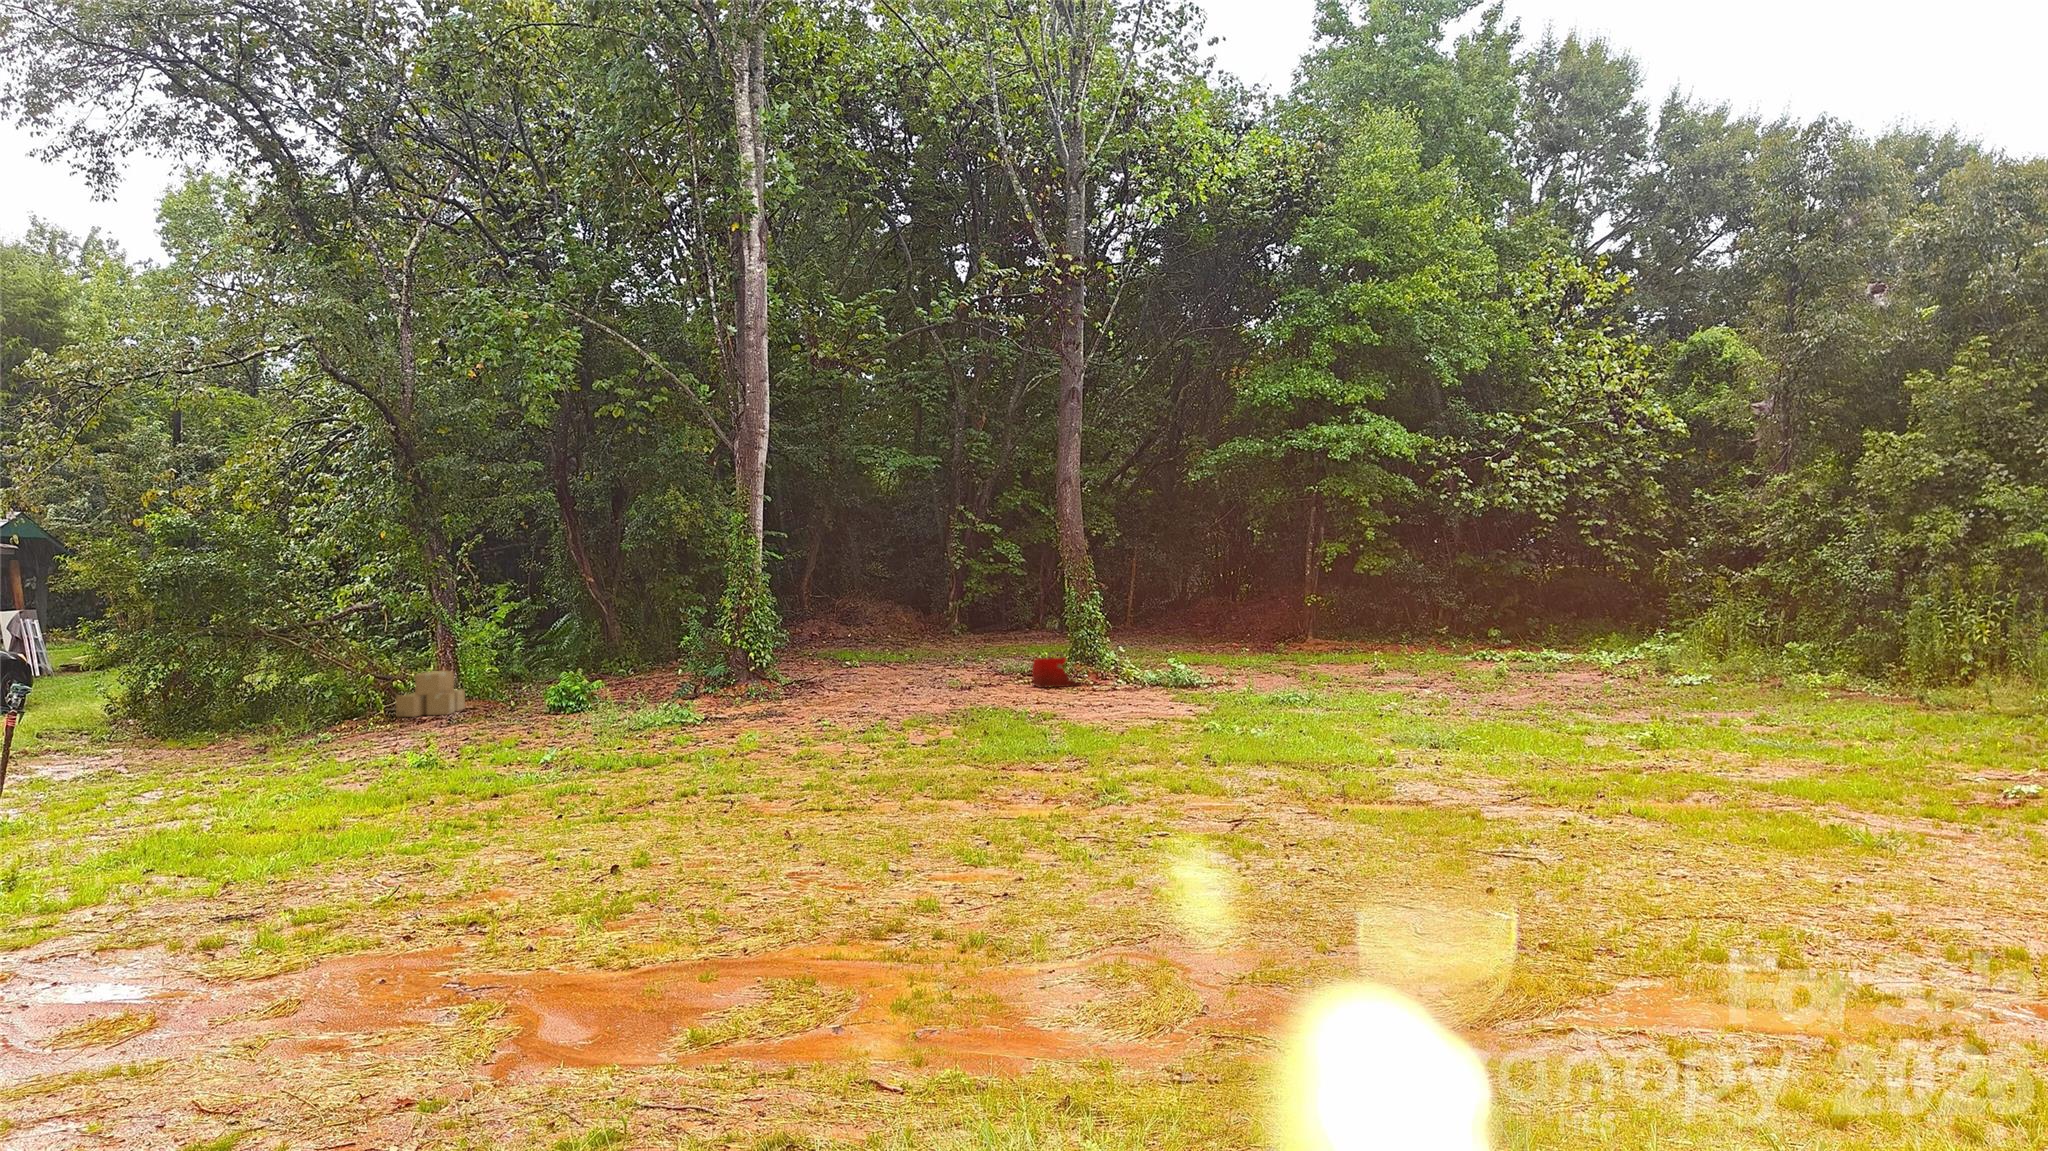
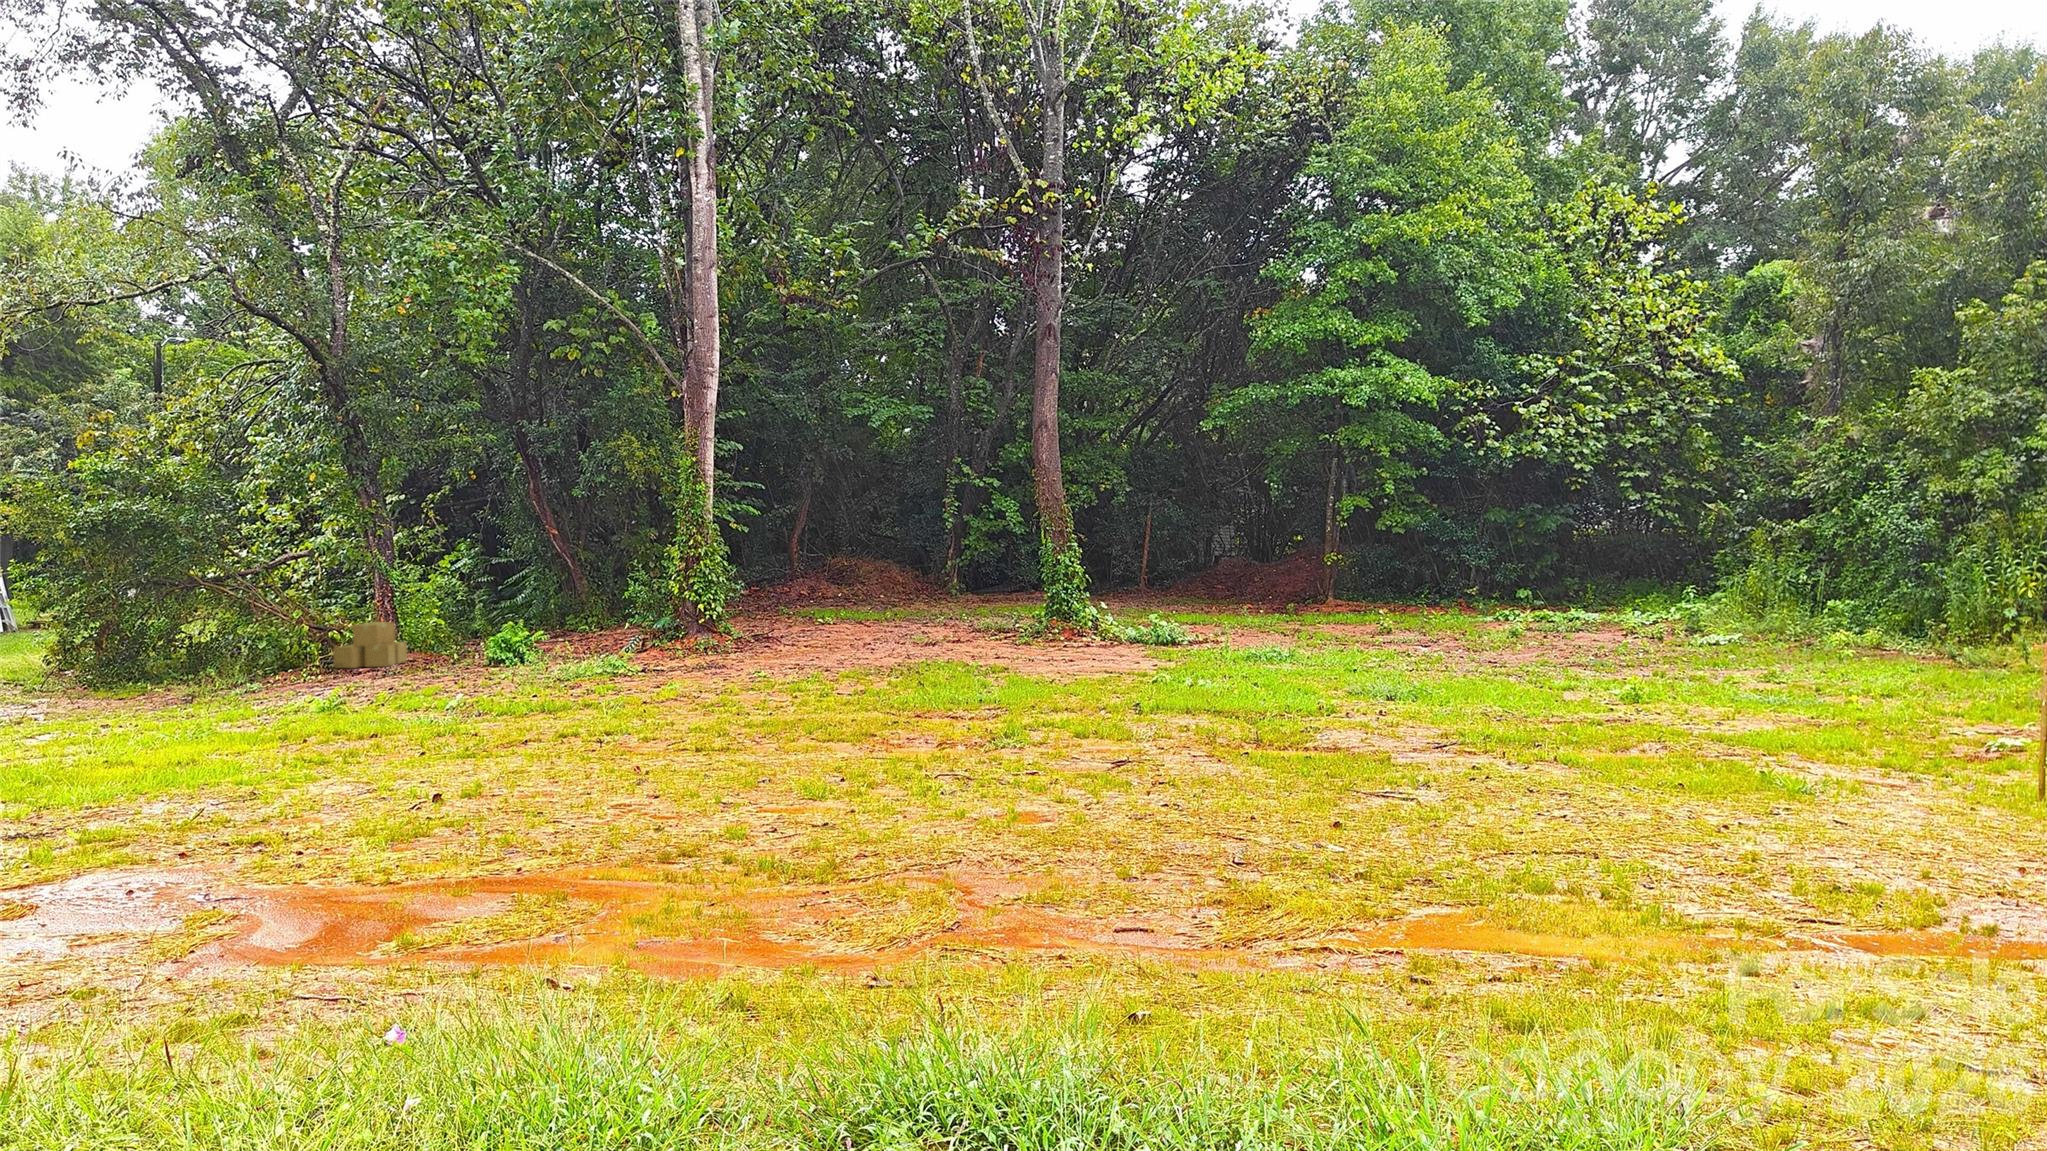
toolbox: present [1032,652,1080,688] -> none [1003,608,1053,646]

